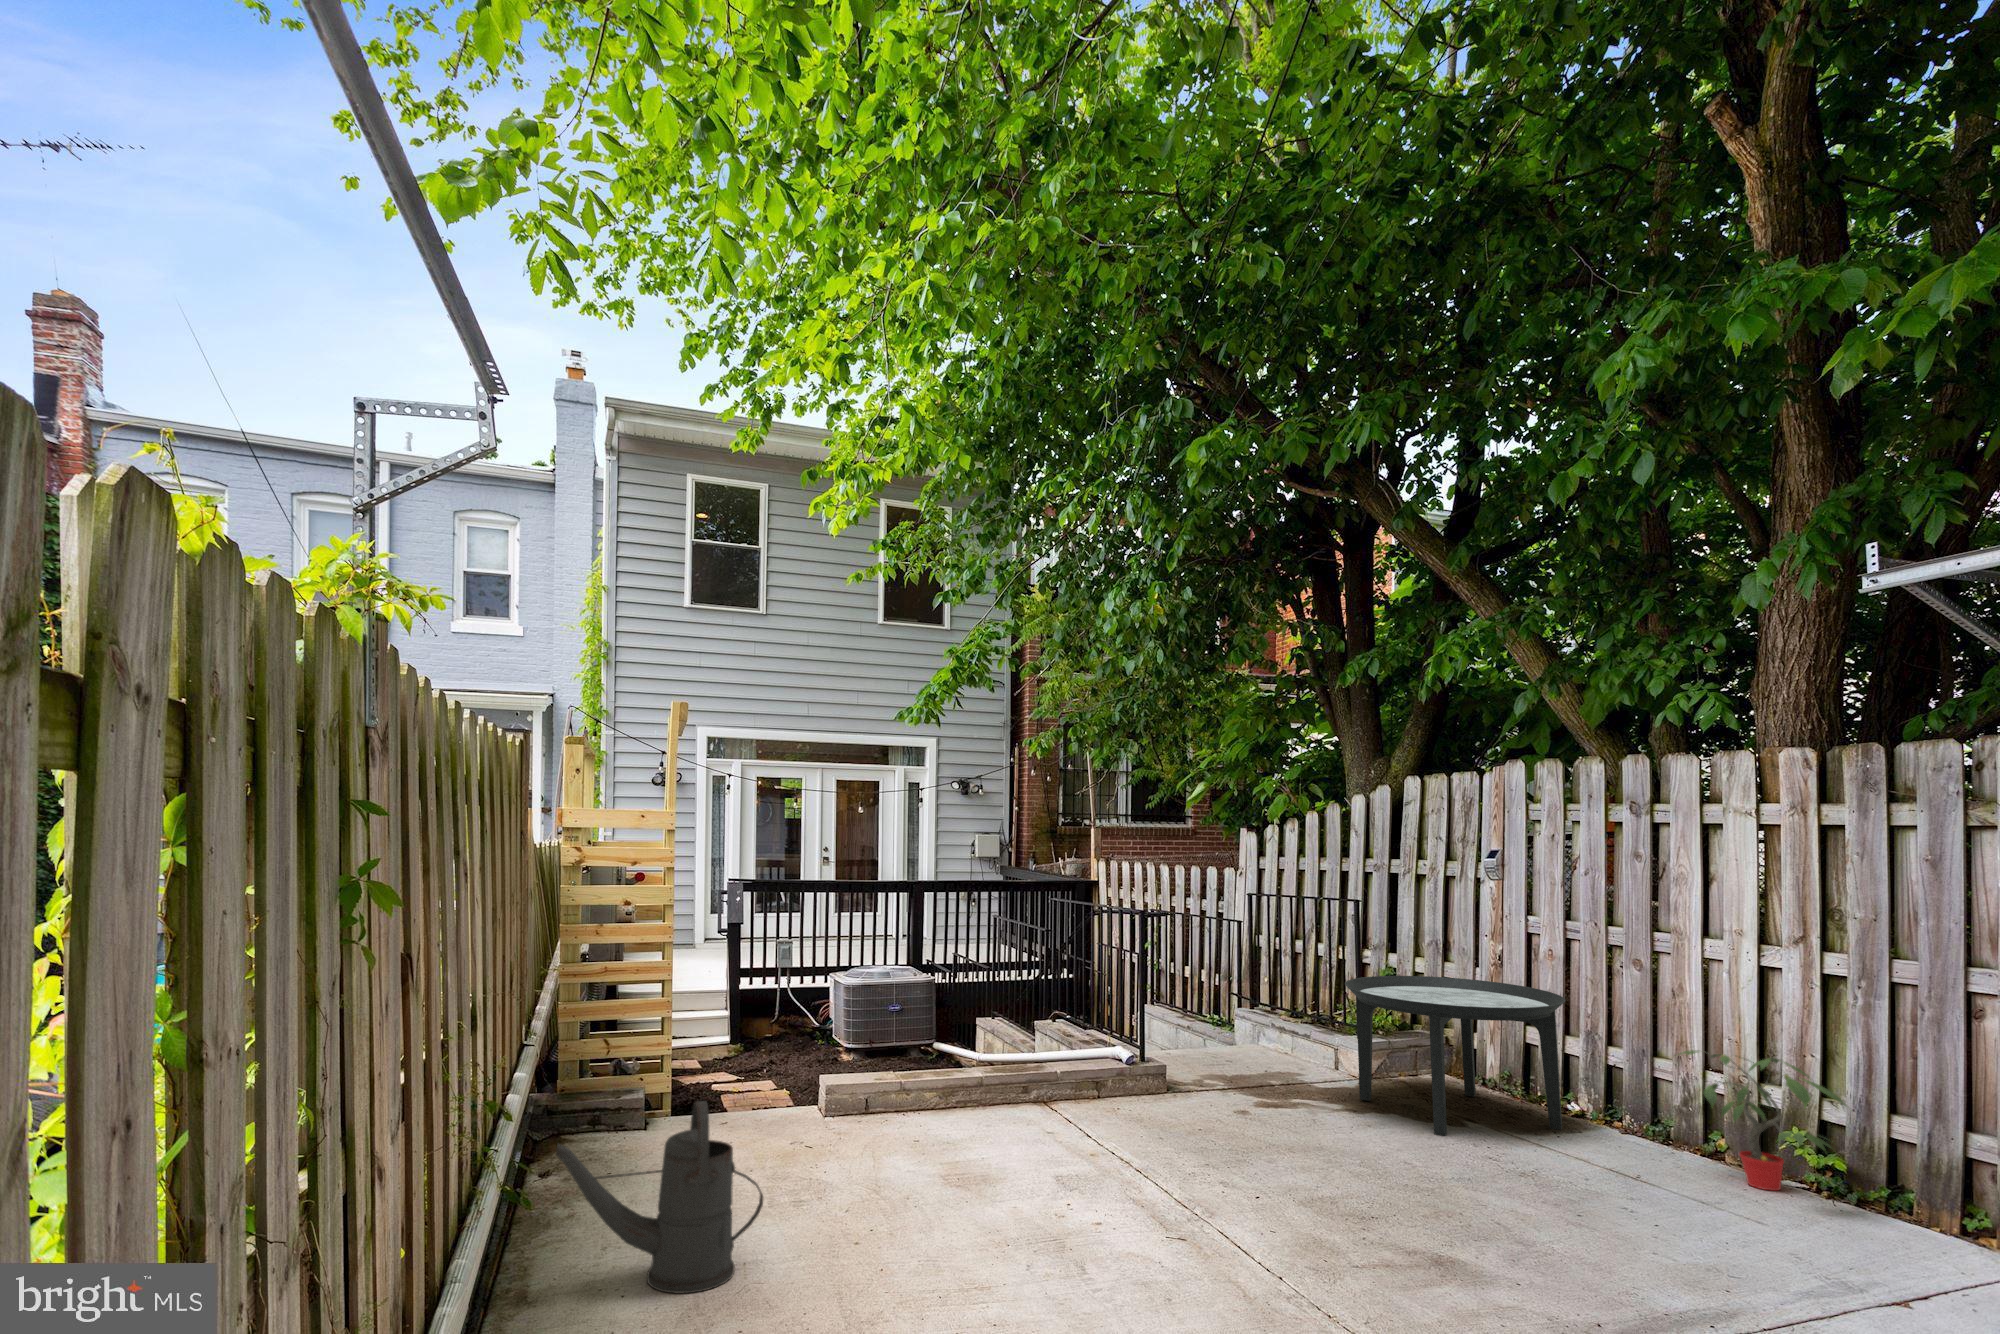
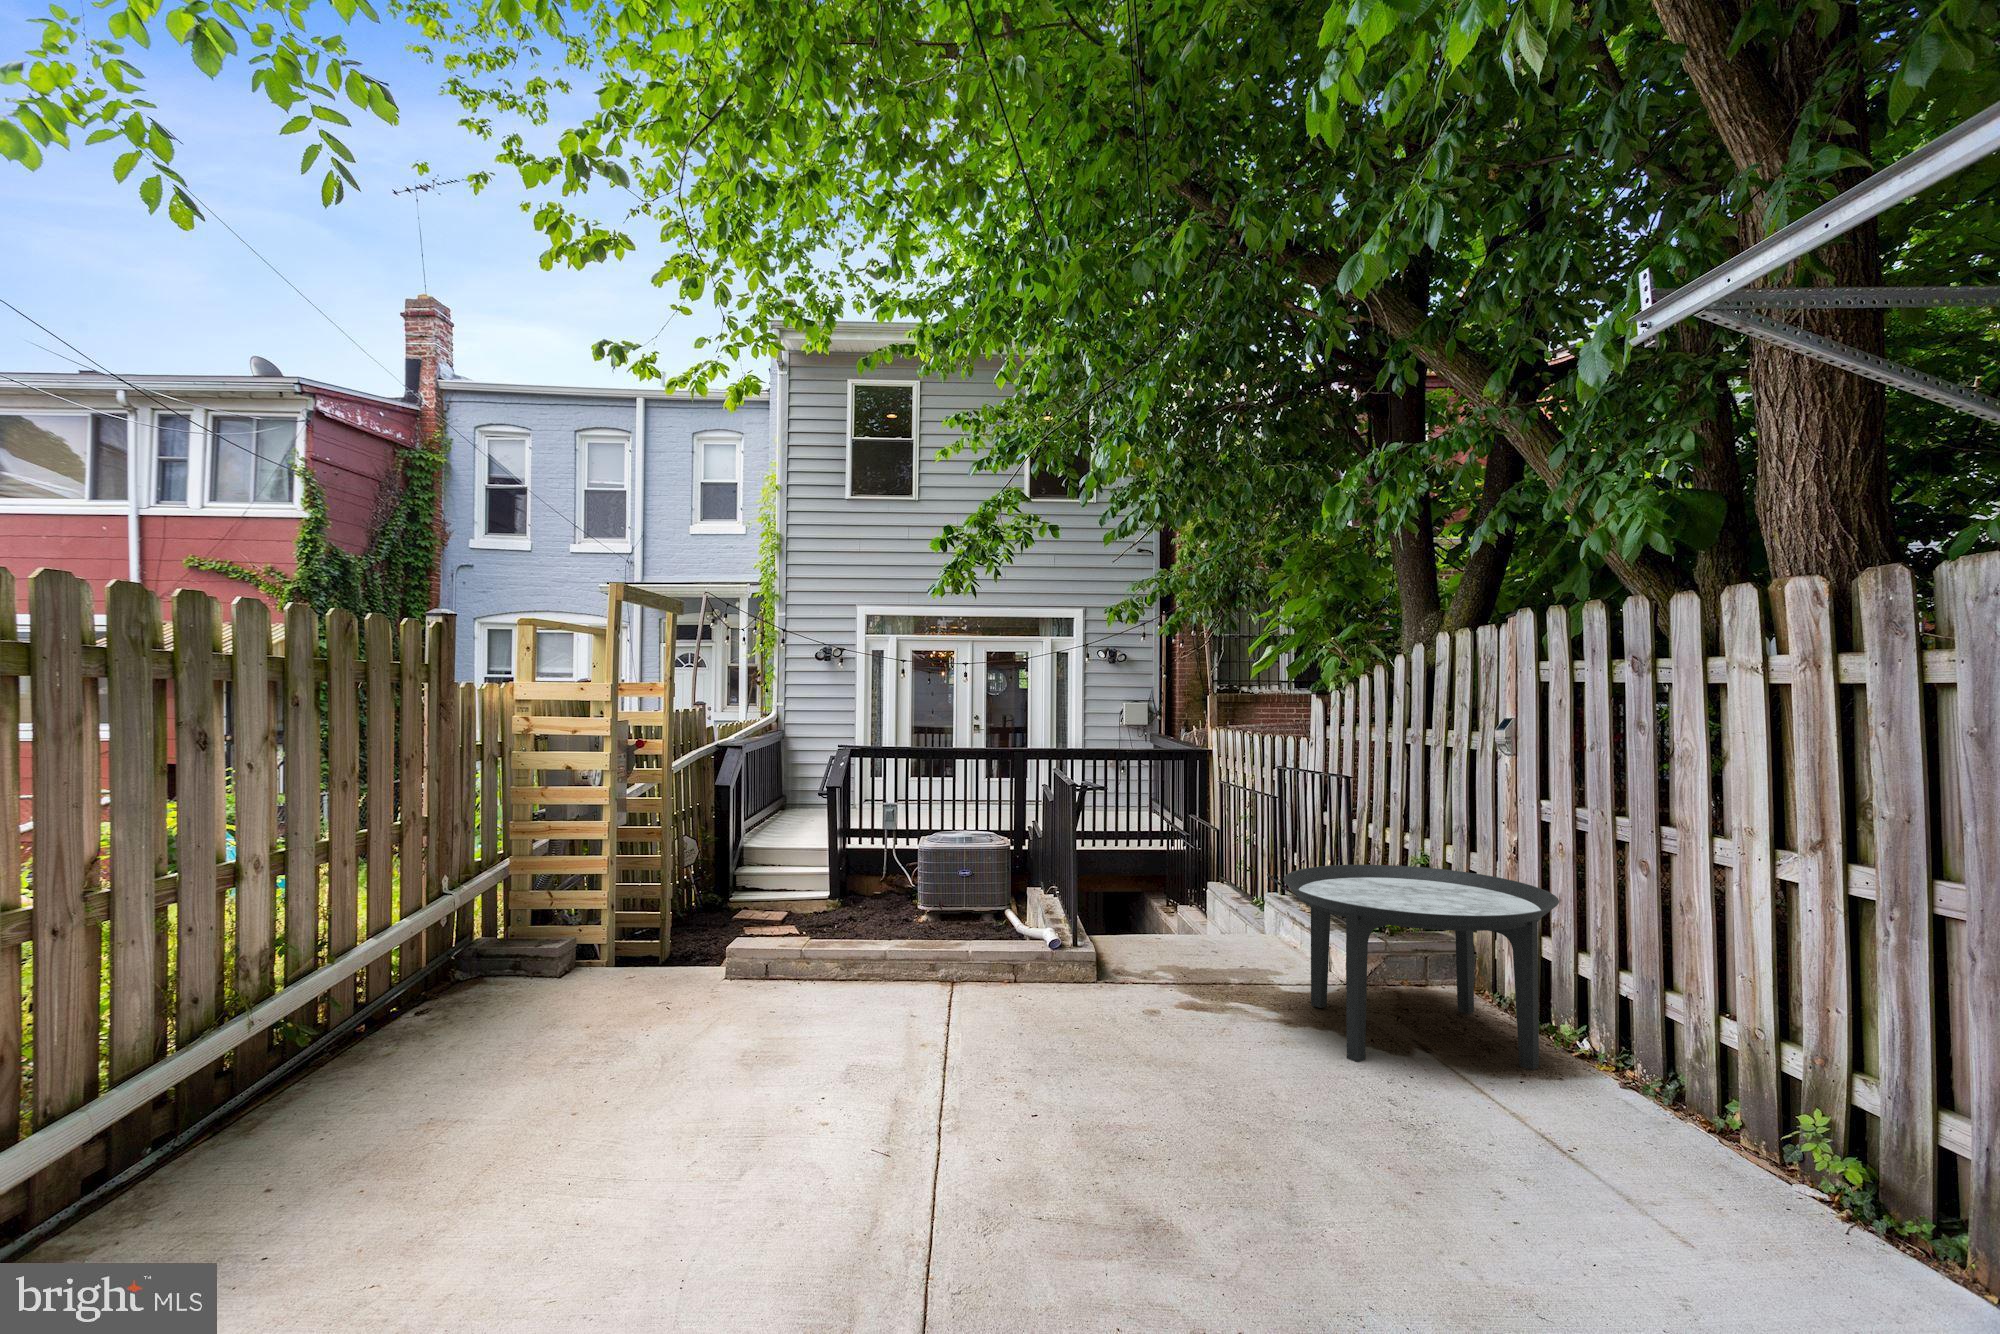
potted plant: present [1680,1050,1846,1191] -> none [1632,991,1878,1199]
watering can: present [556,1101,763,1293] -> none [212,965,423,1147]

